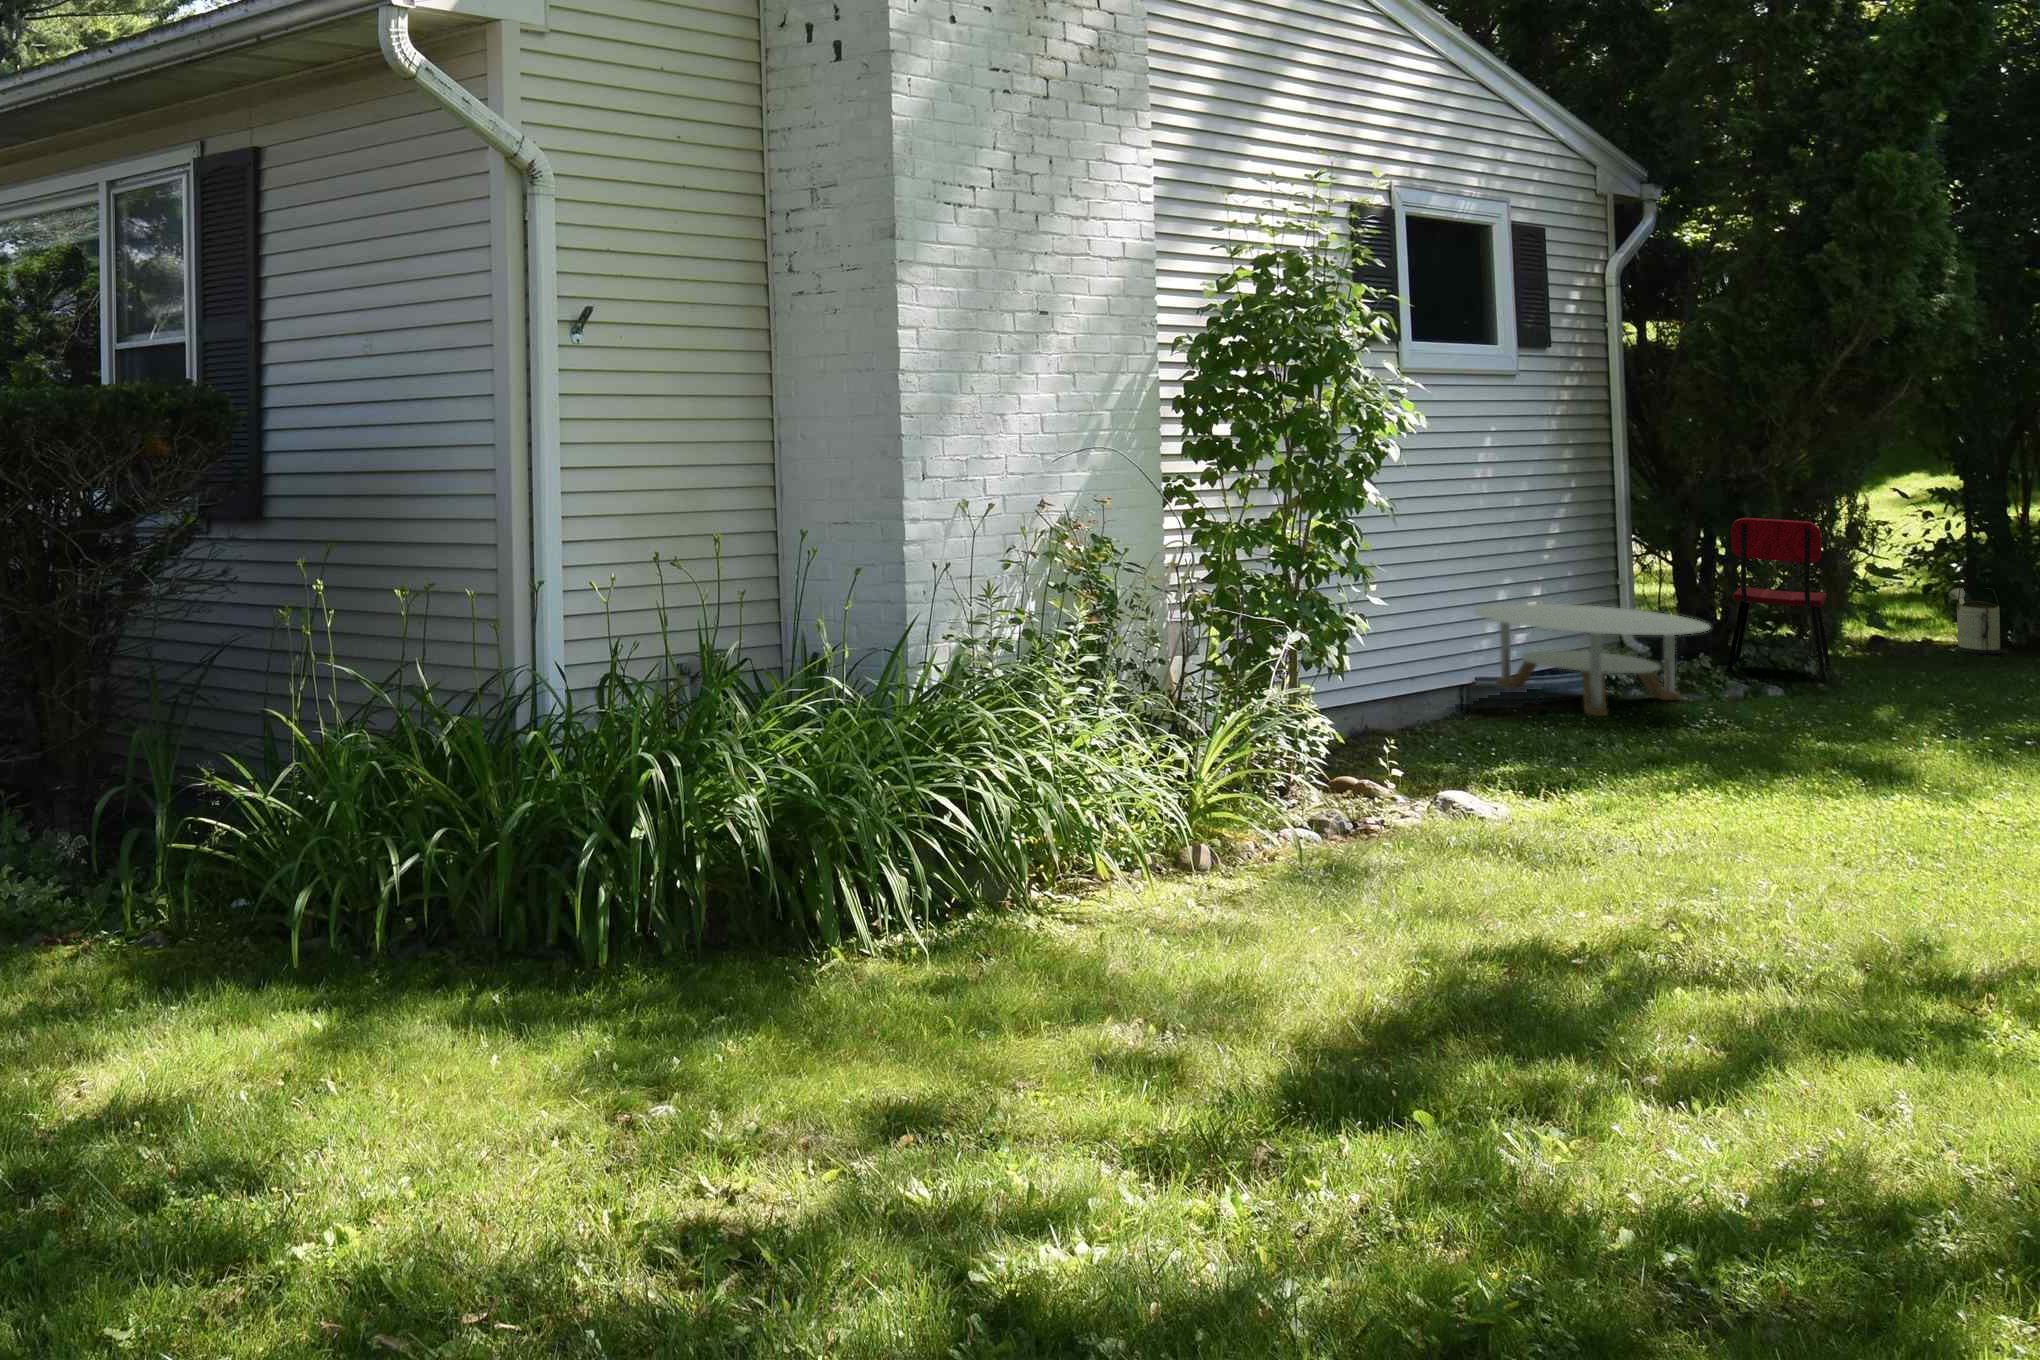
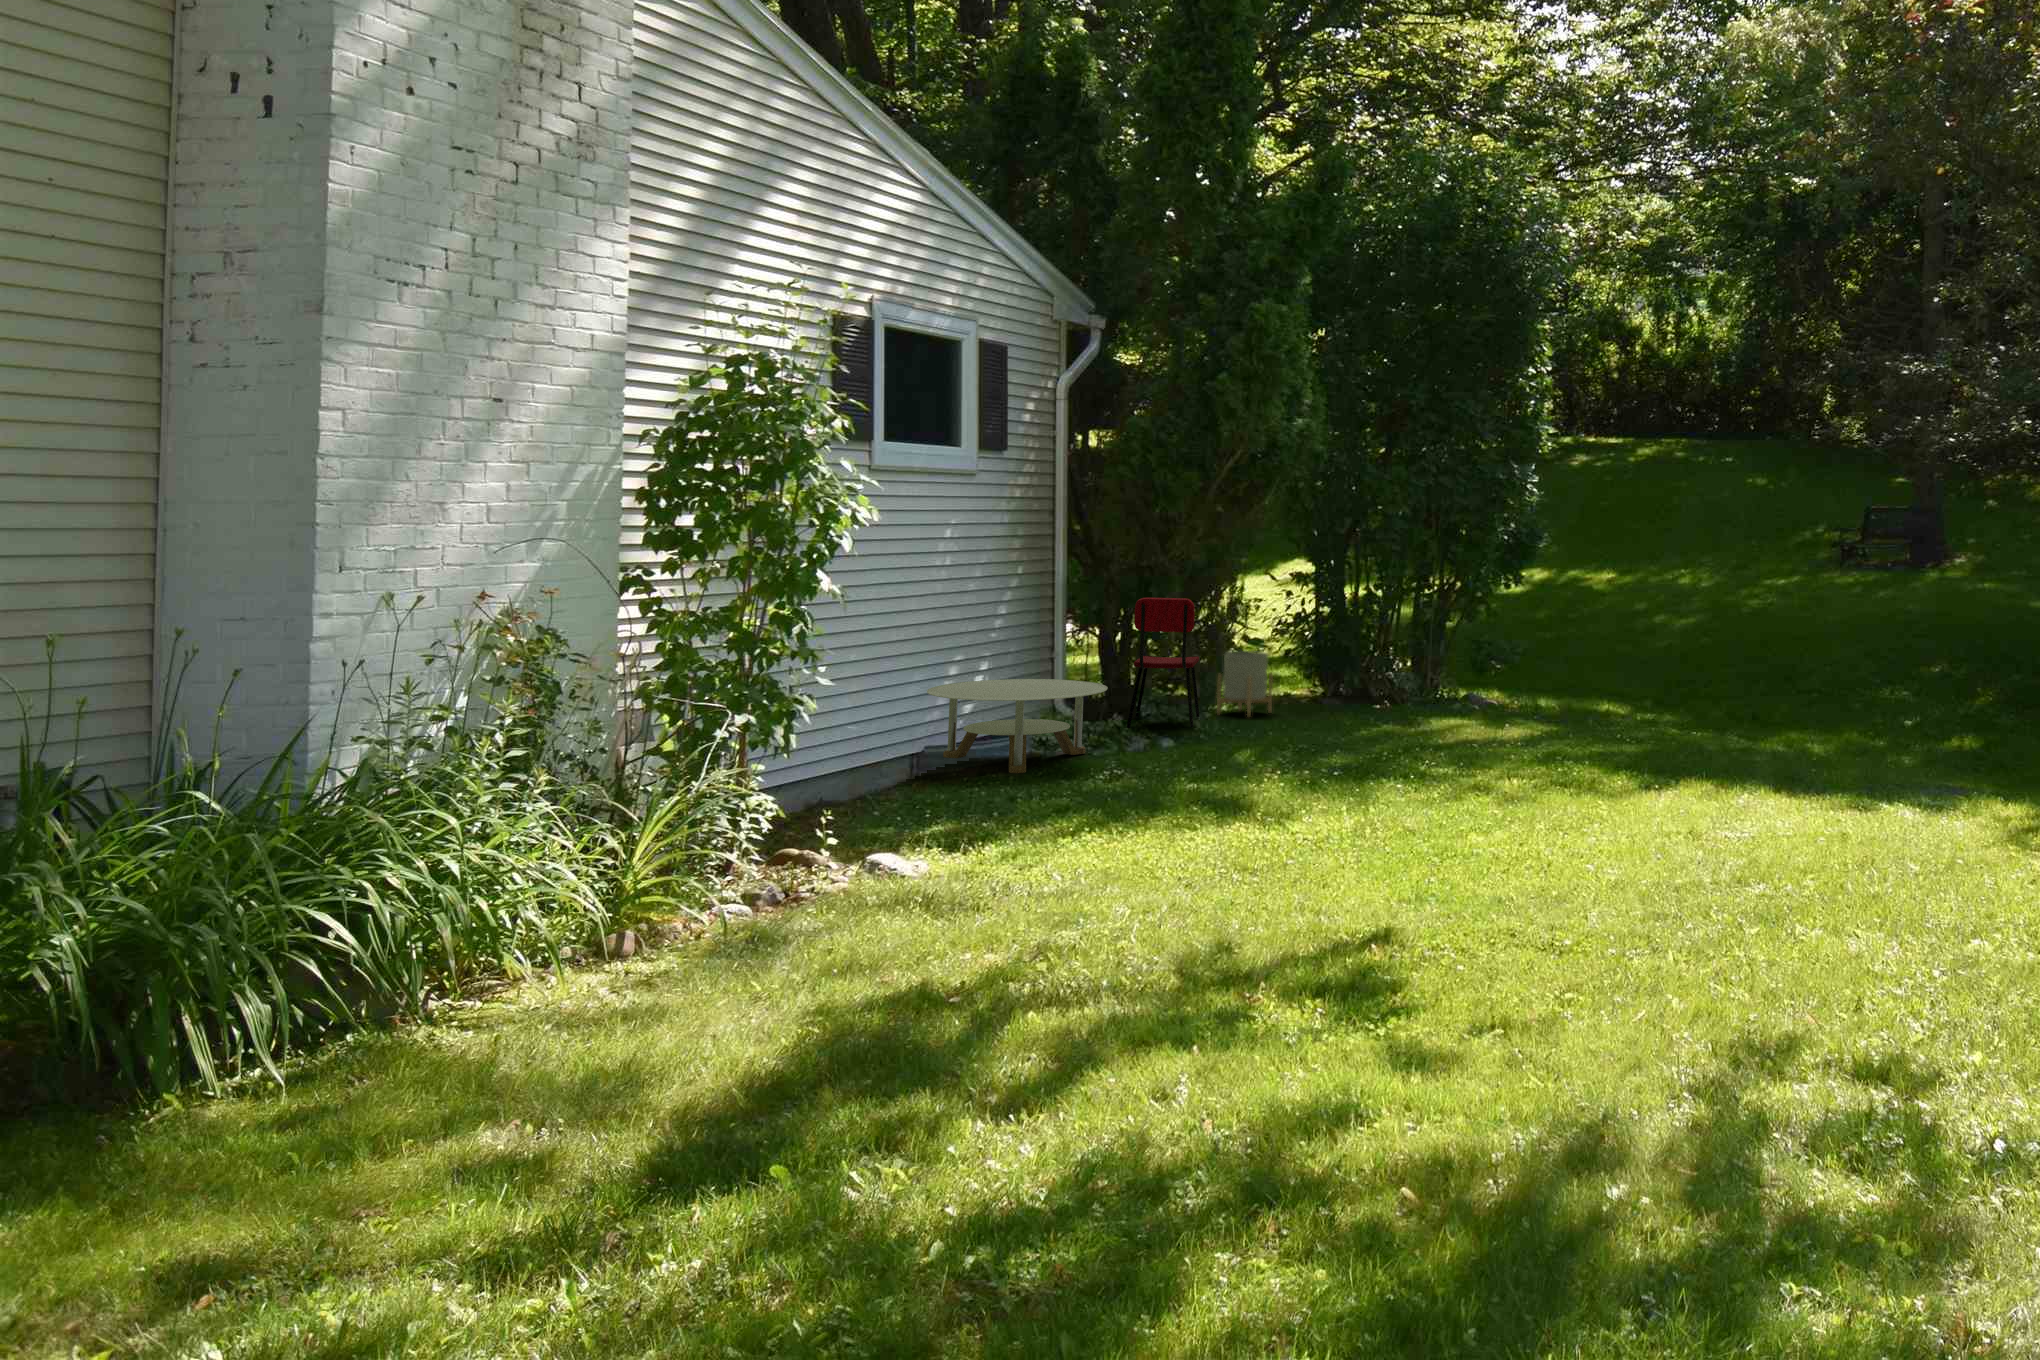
watering can: present [1948,588,2000,654] -> none [1284,647,1313,698]
planter: none [1855,589,1943,674] -> present [1217,651,1273,716]

